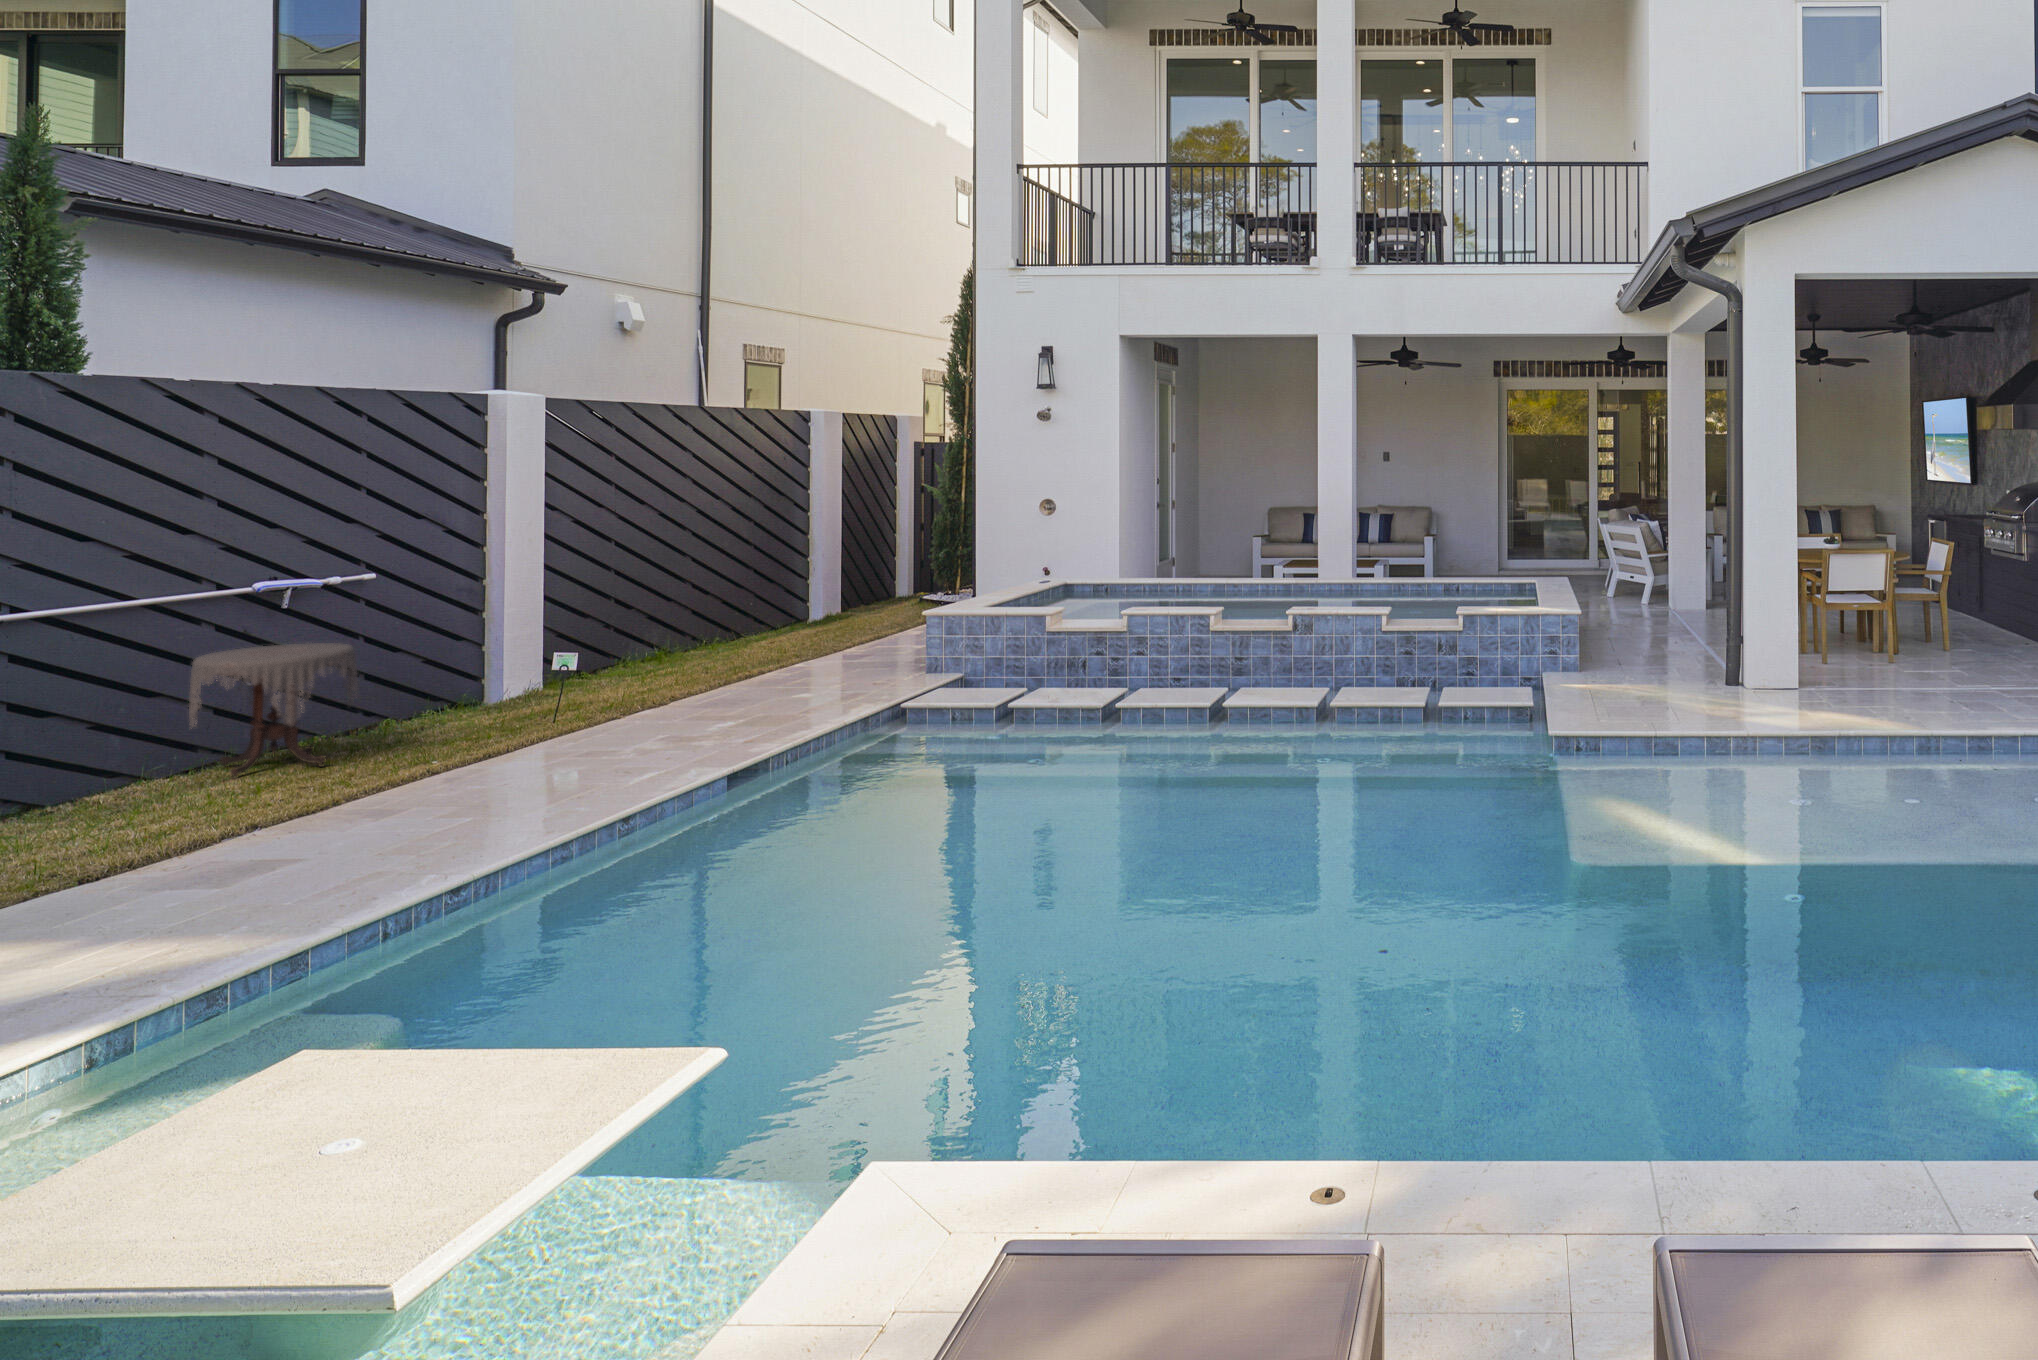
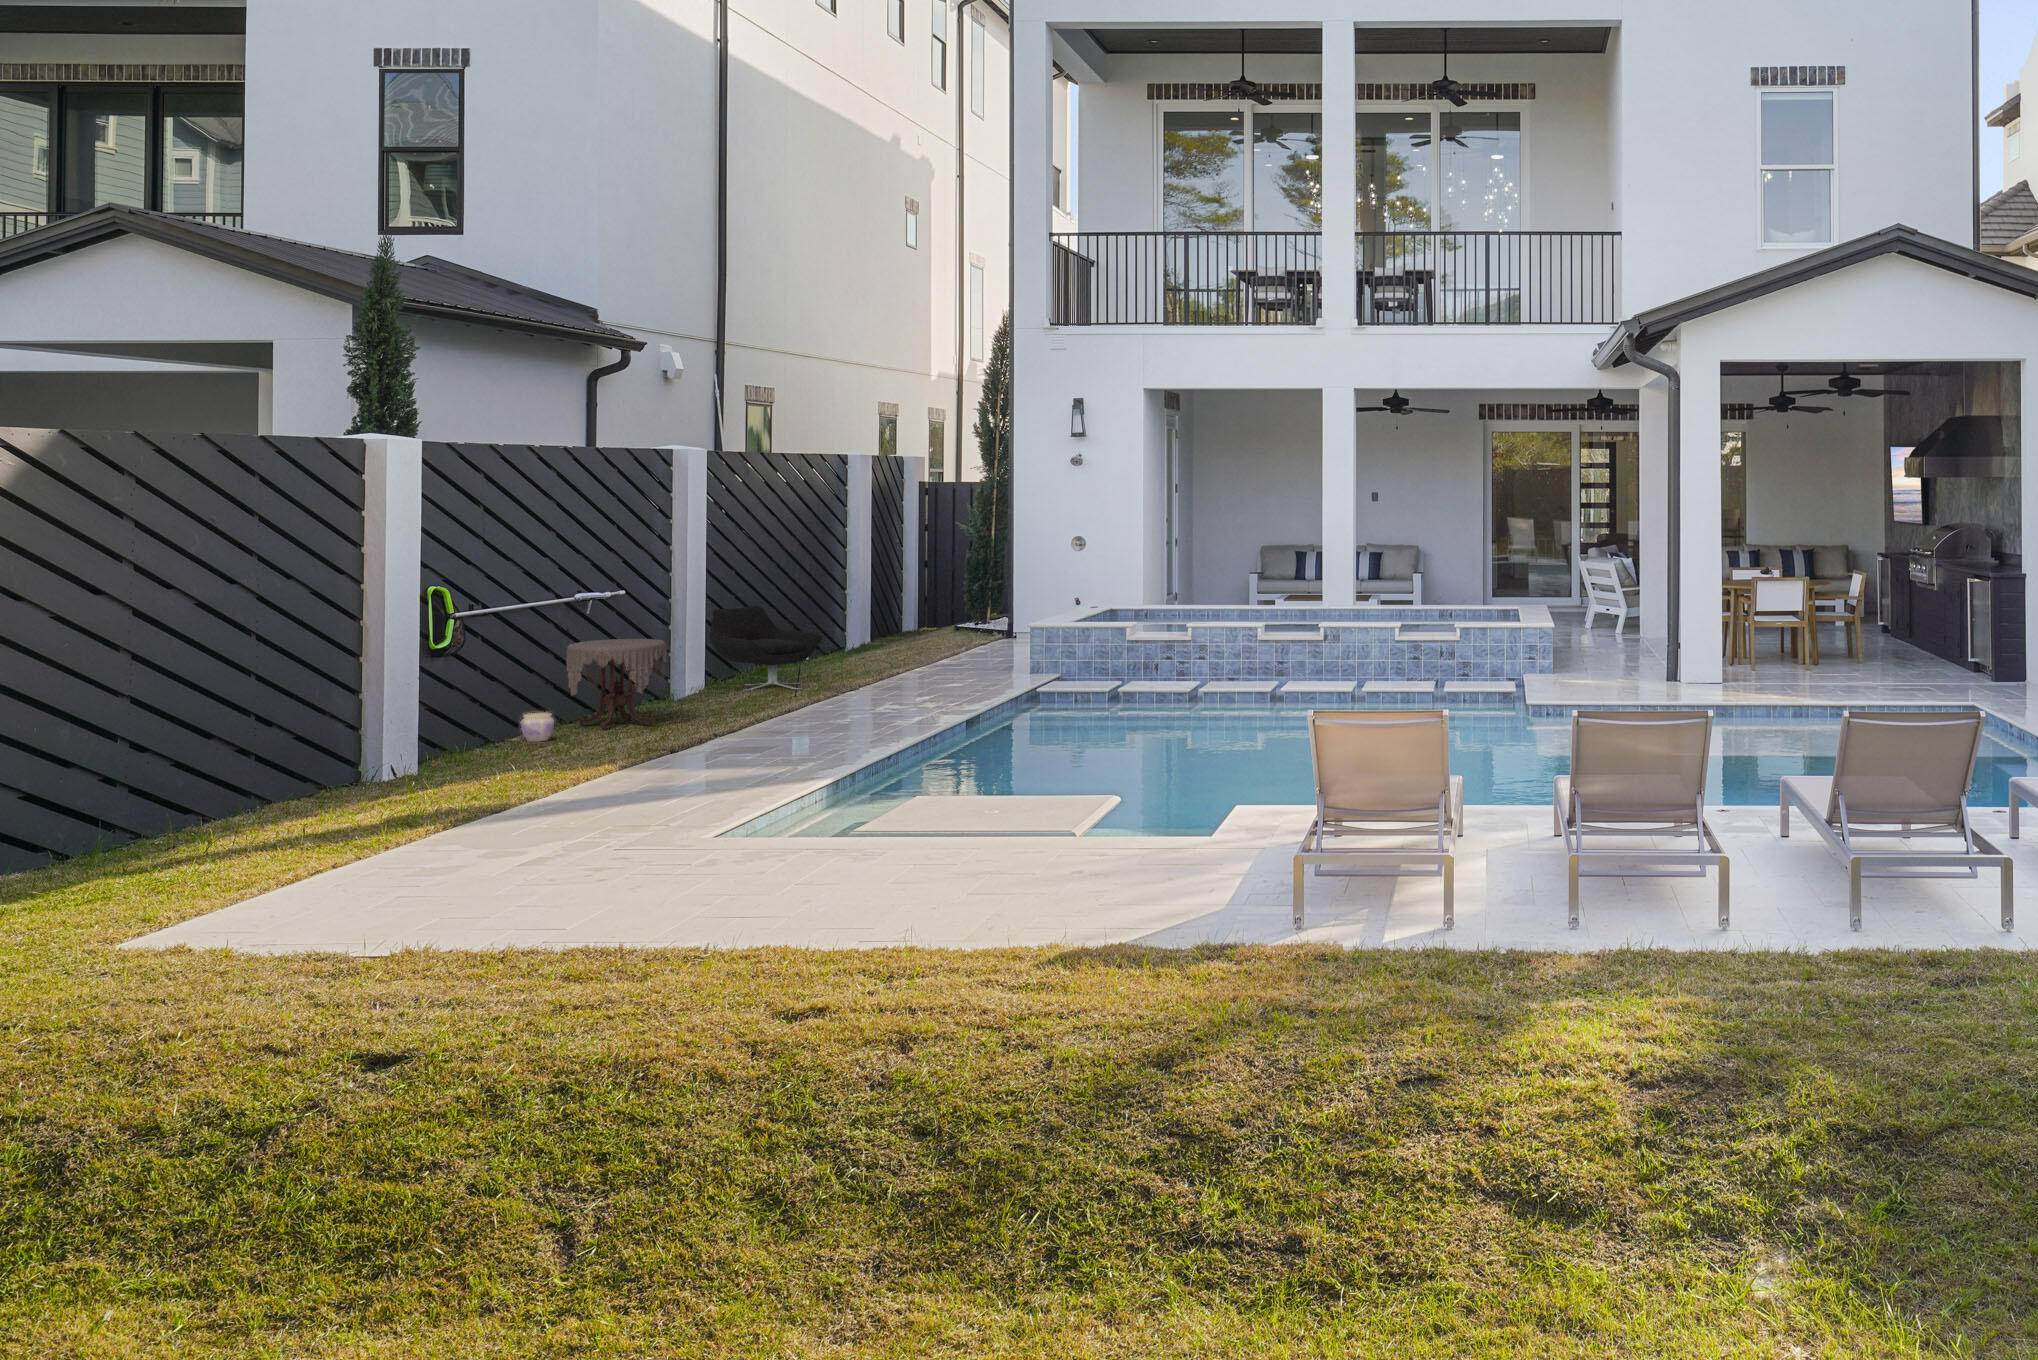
lounge chair: none [547,584,693,691] -> present [710,606,822,690]
planter: none [50,763,112,809] -> present [521,713,554,742]

